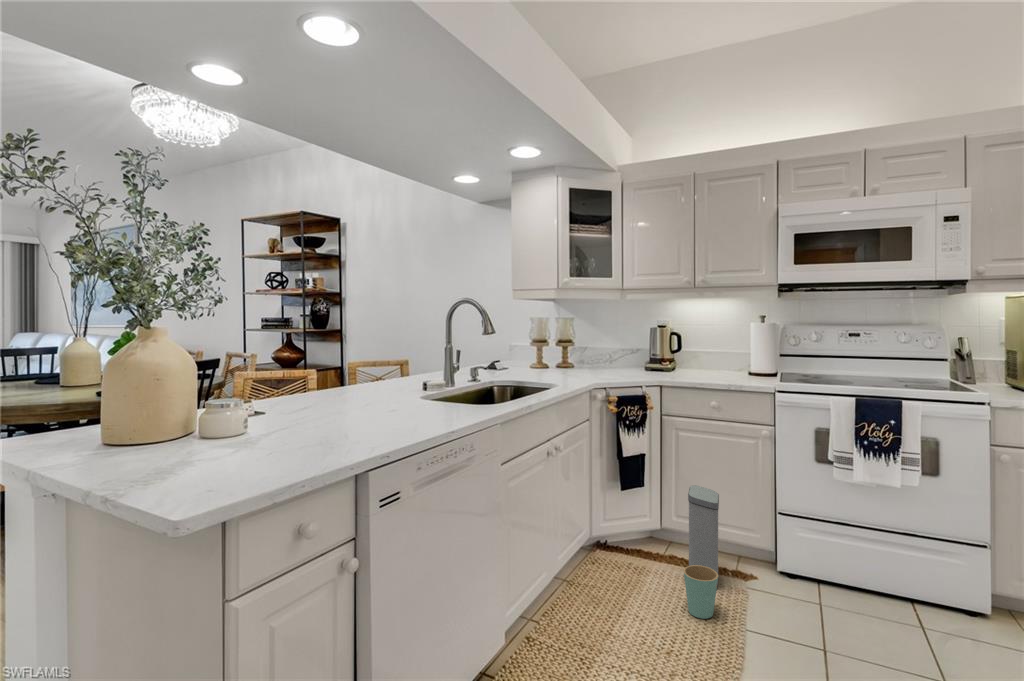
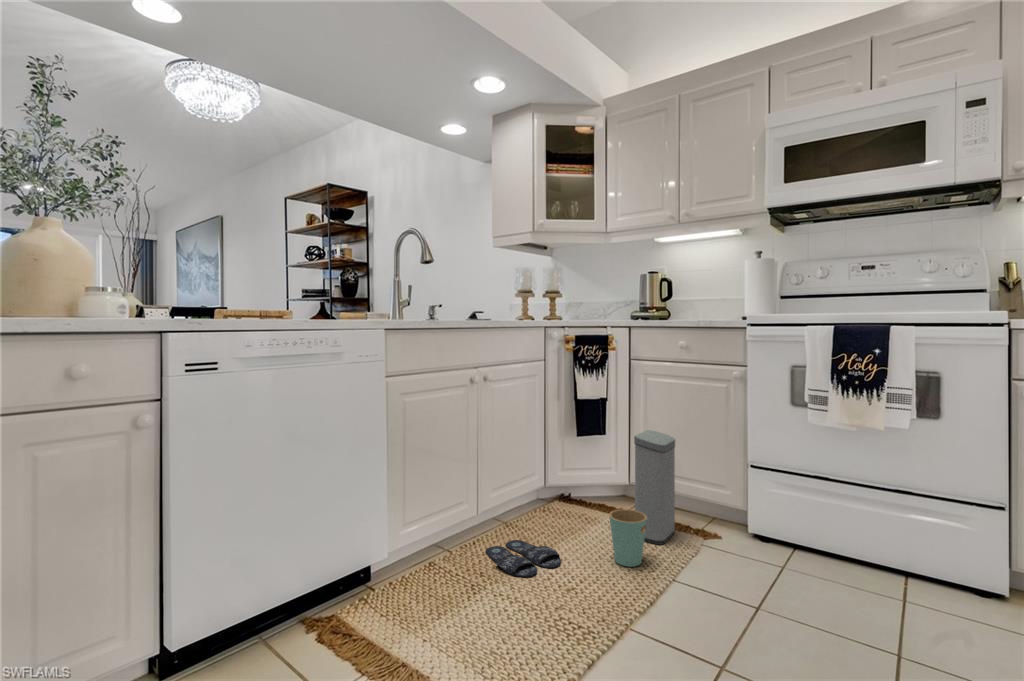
slippers: none [572,601,648,644] -> present [486,540,561,577]

